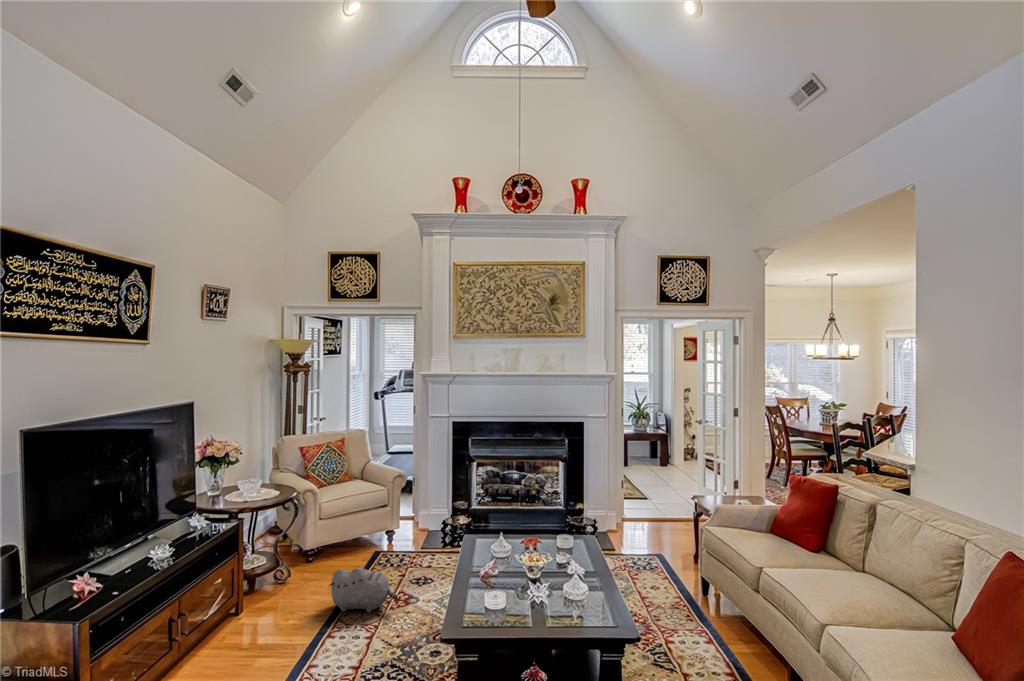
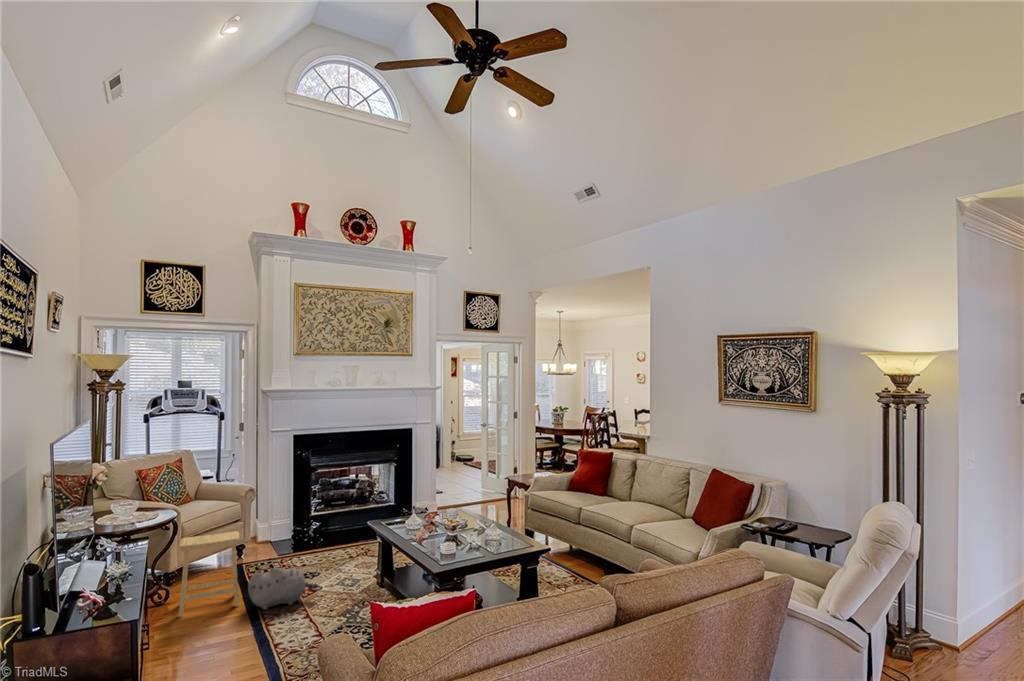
footstool: none [277,518,344,600] -> present [179,531,239,617]

